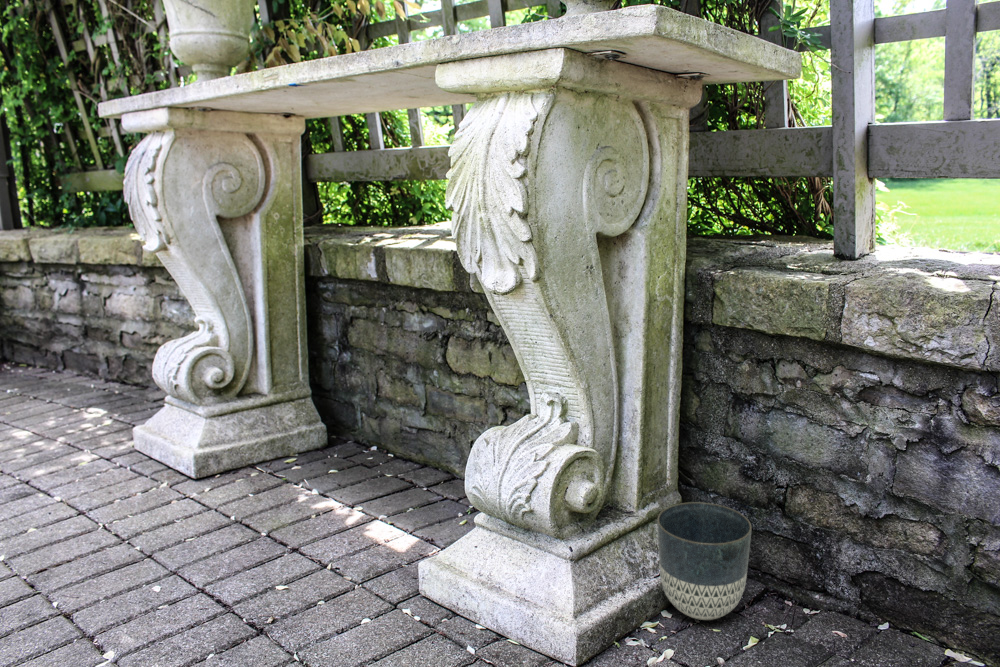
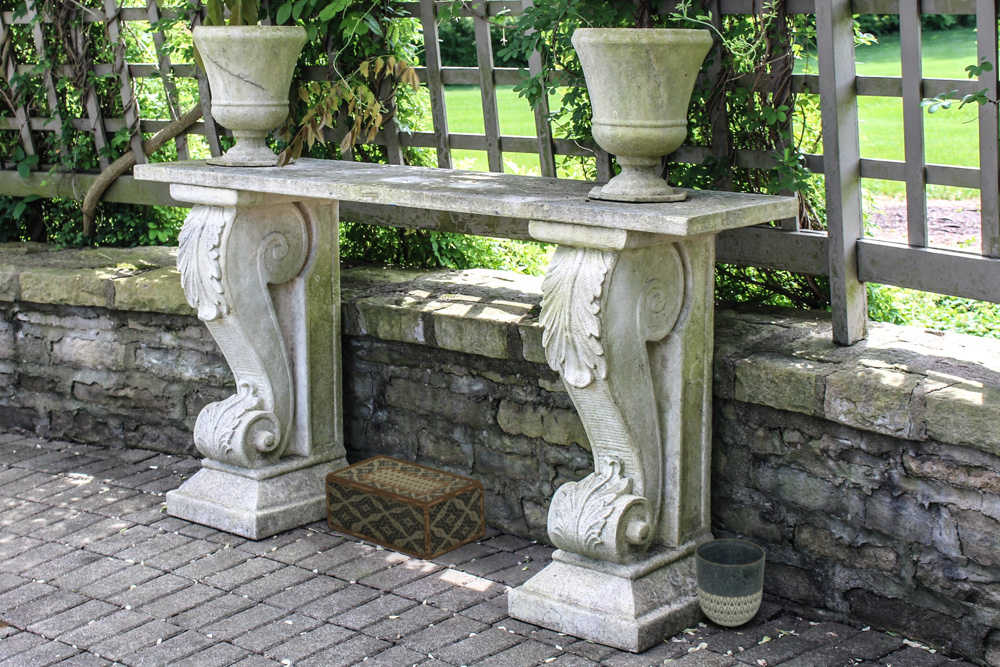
woven basket: none [273,395,434,510] -> present [325,455,485,560]

